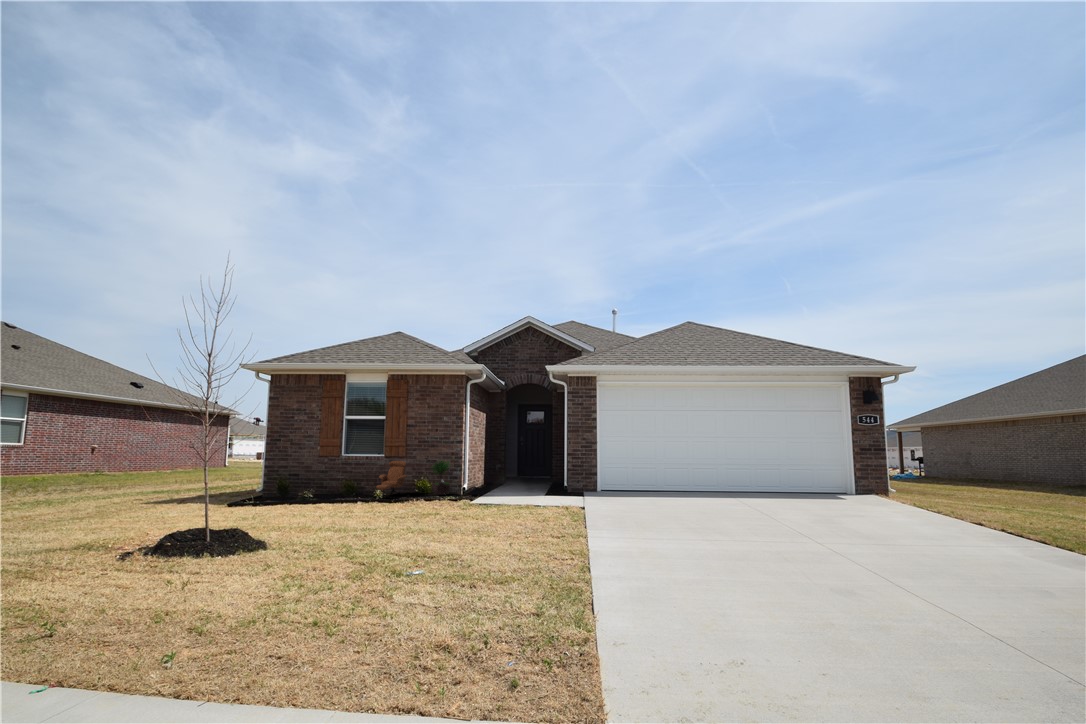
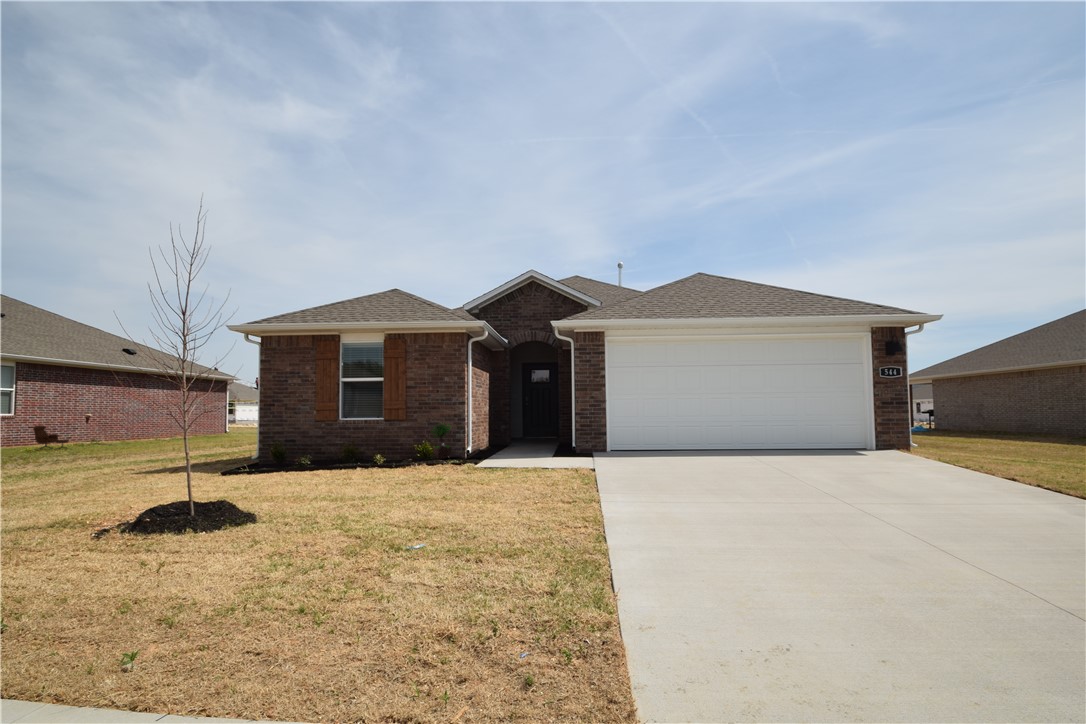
lounge chair: present [377,461,407,498] -> present [33,426,69,449]

